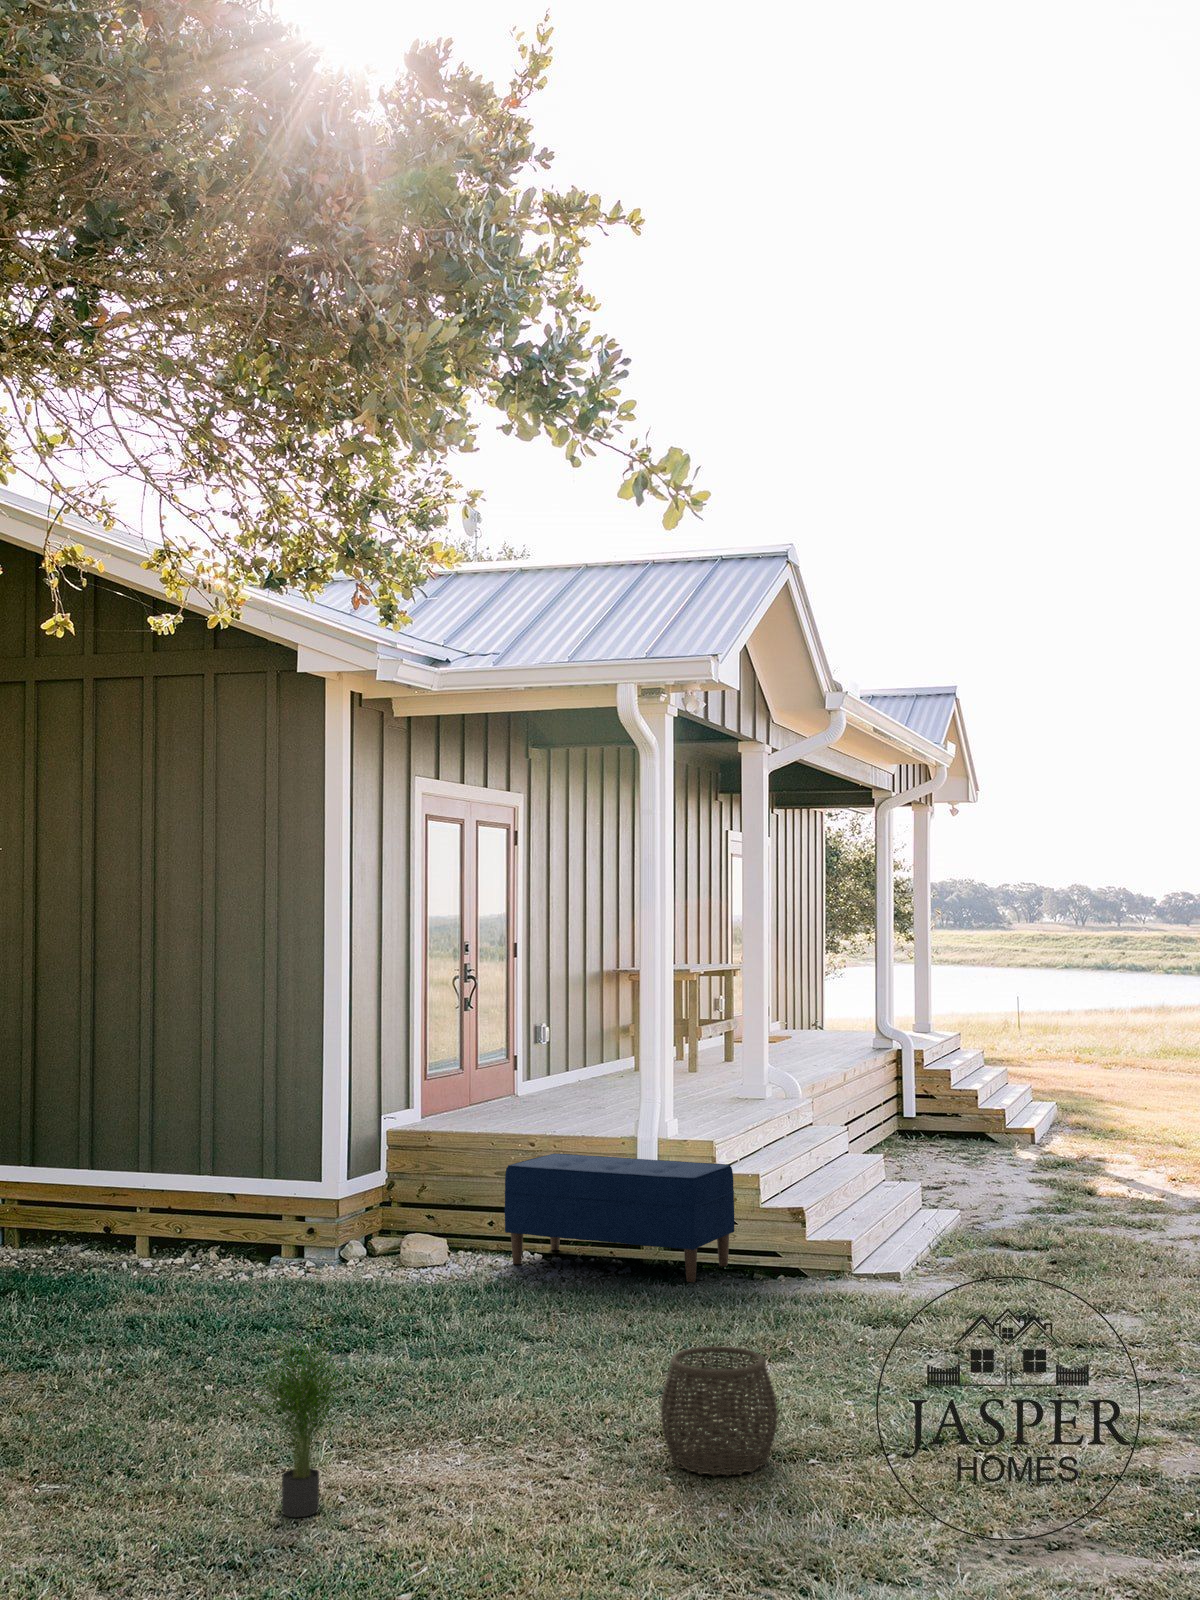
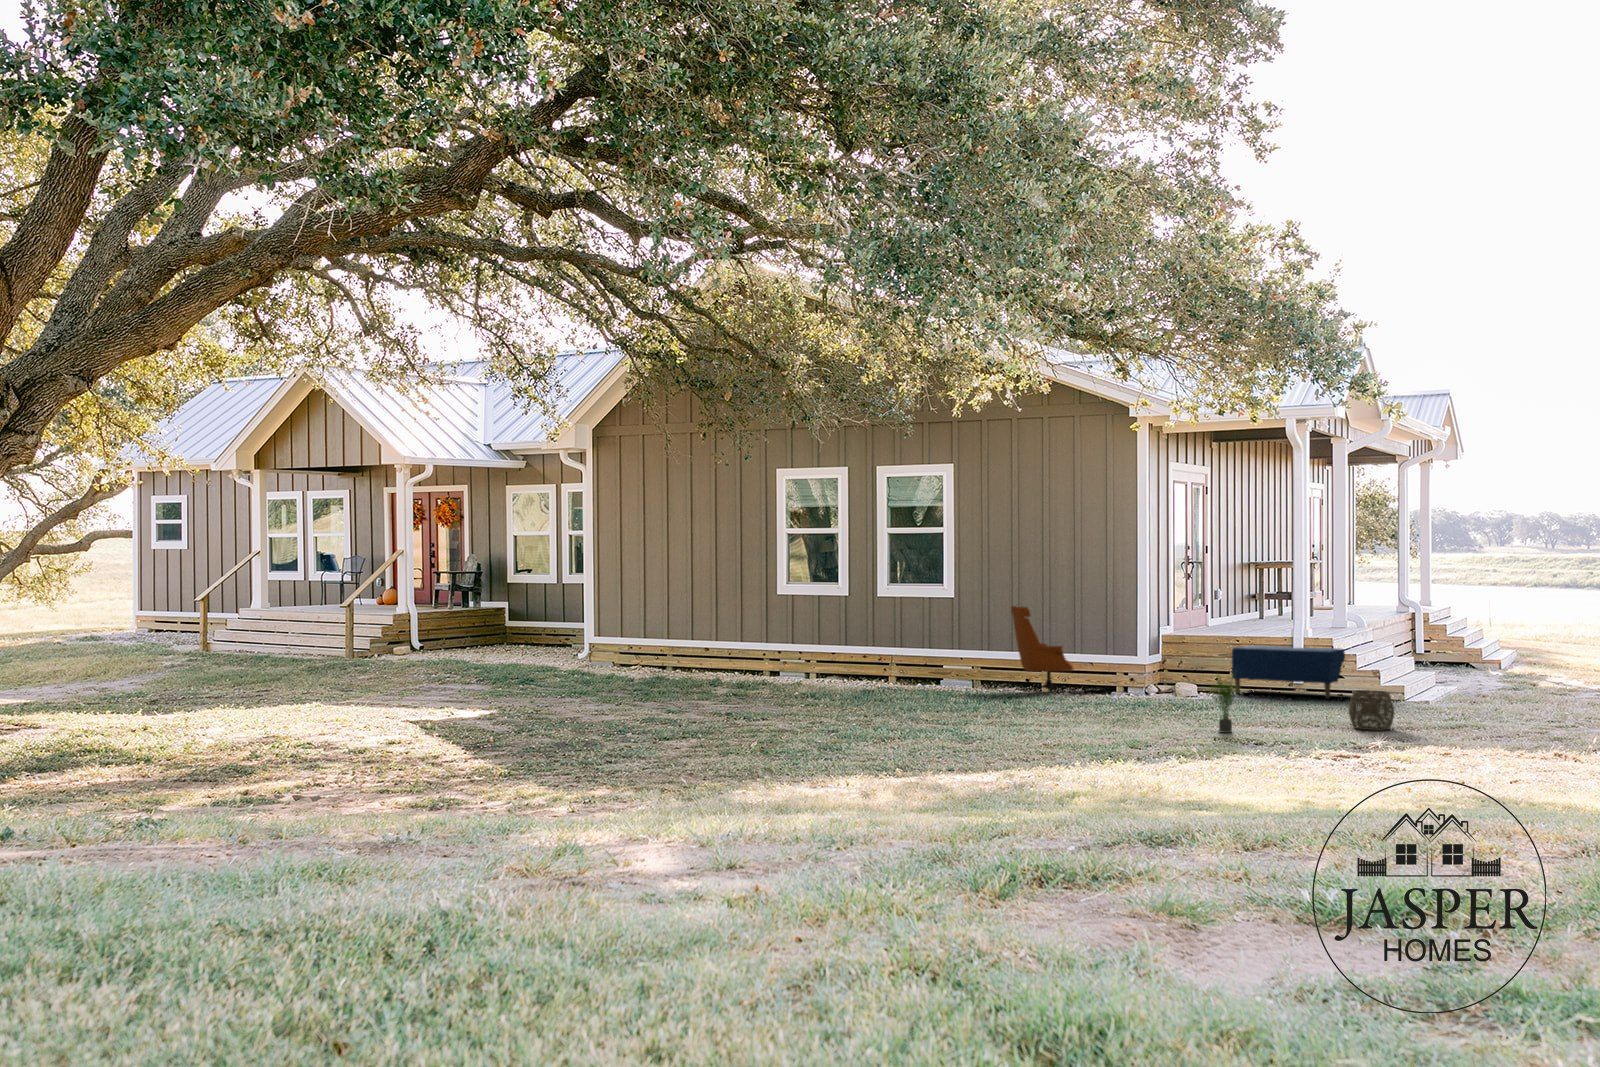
lounge chair: none [28,1078,271,1284] -> present [1011,606,1105,694]

